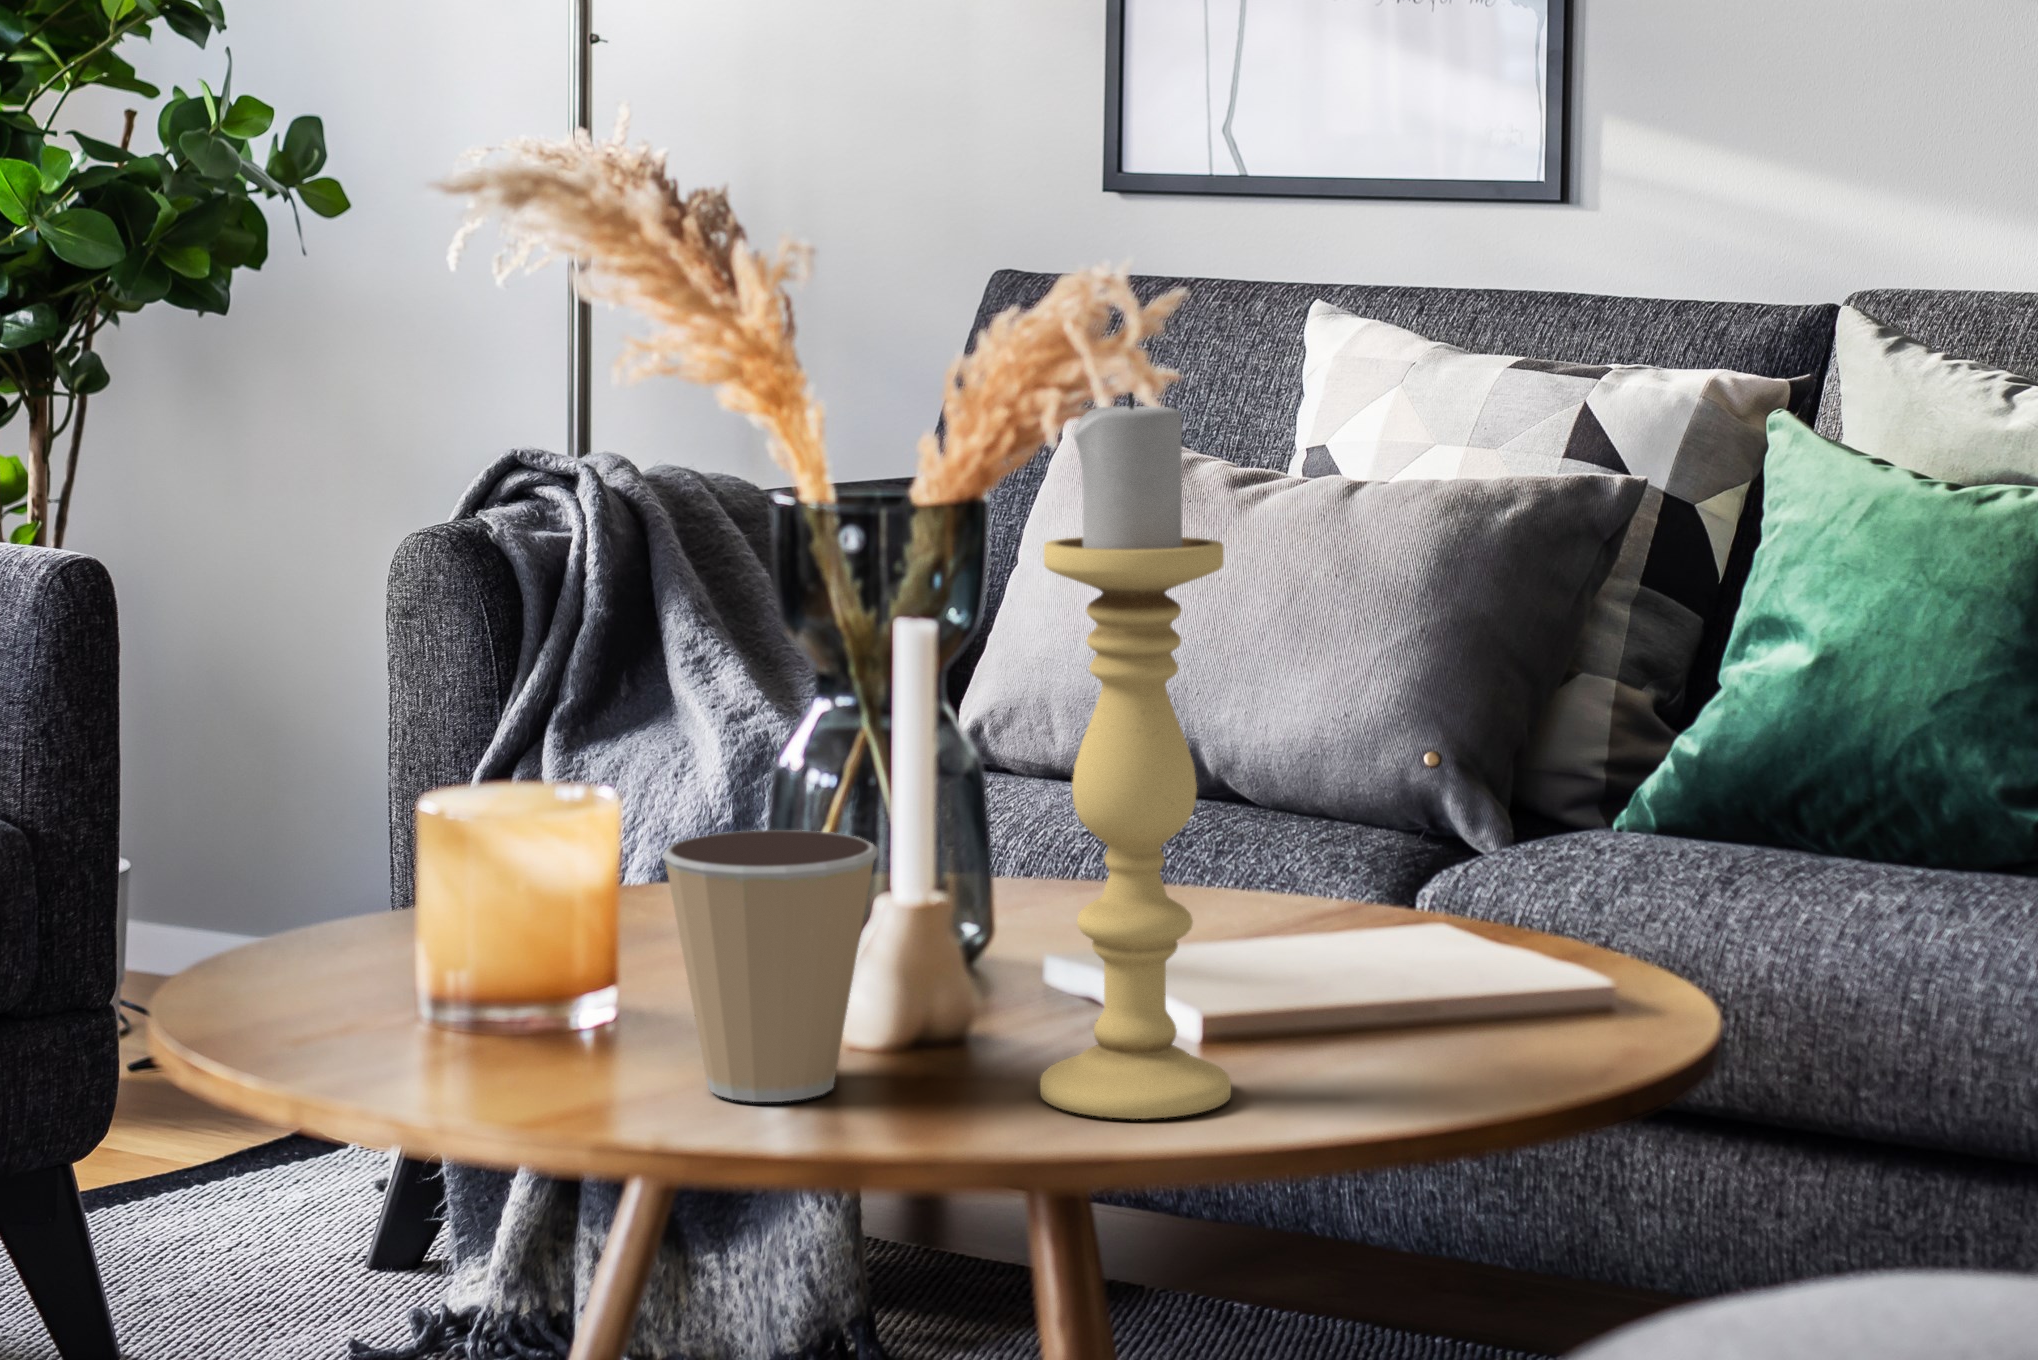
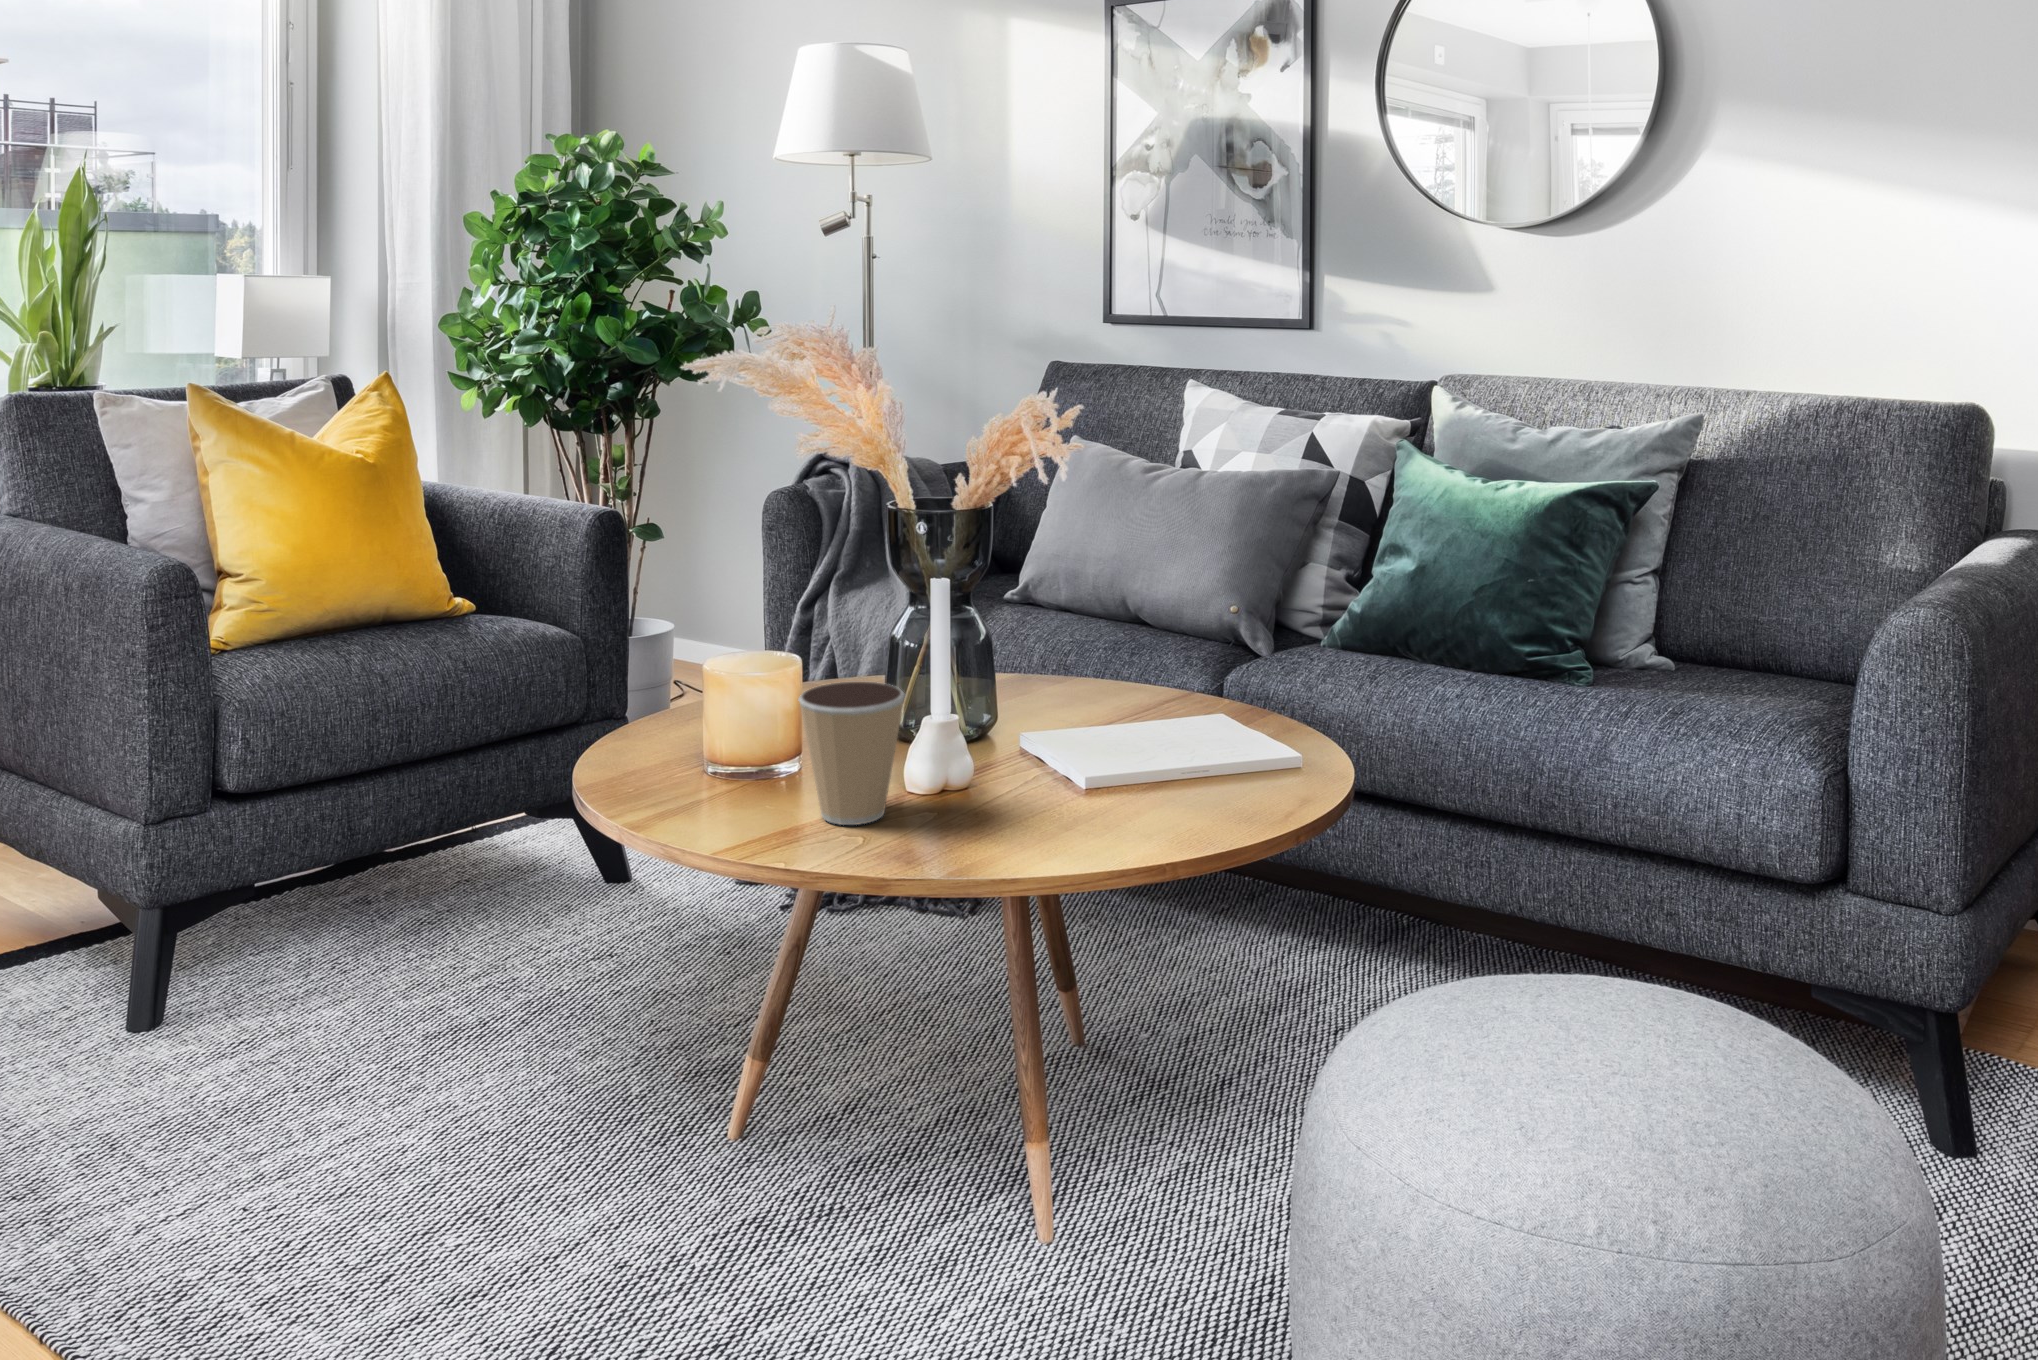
candle holder: present [1040,392,1231,1119] -> none [983,469,1080,842]

